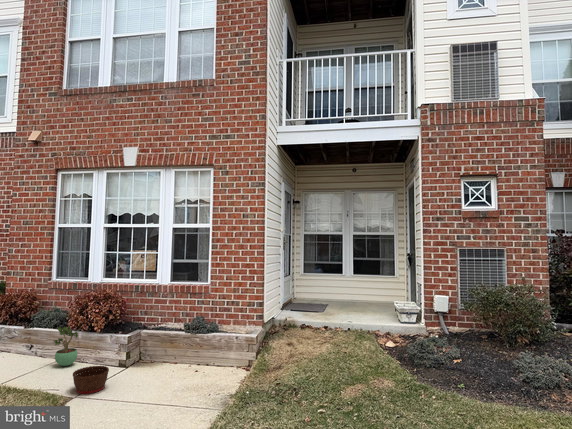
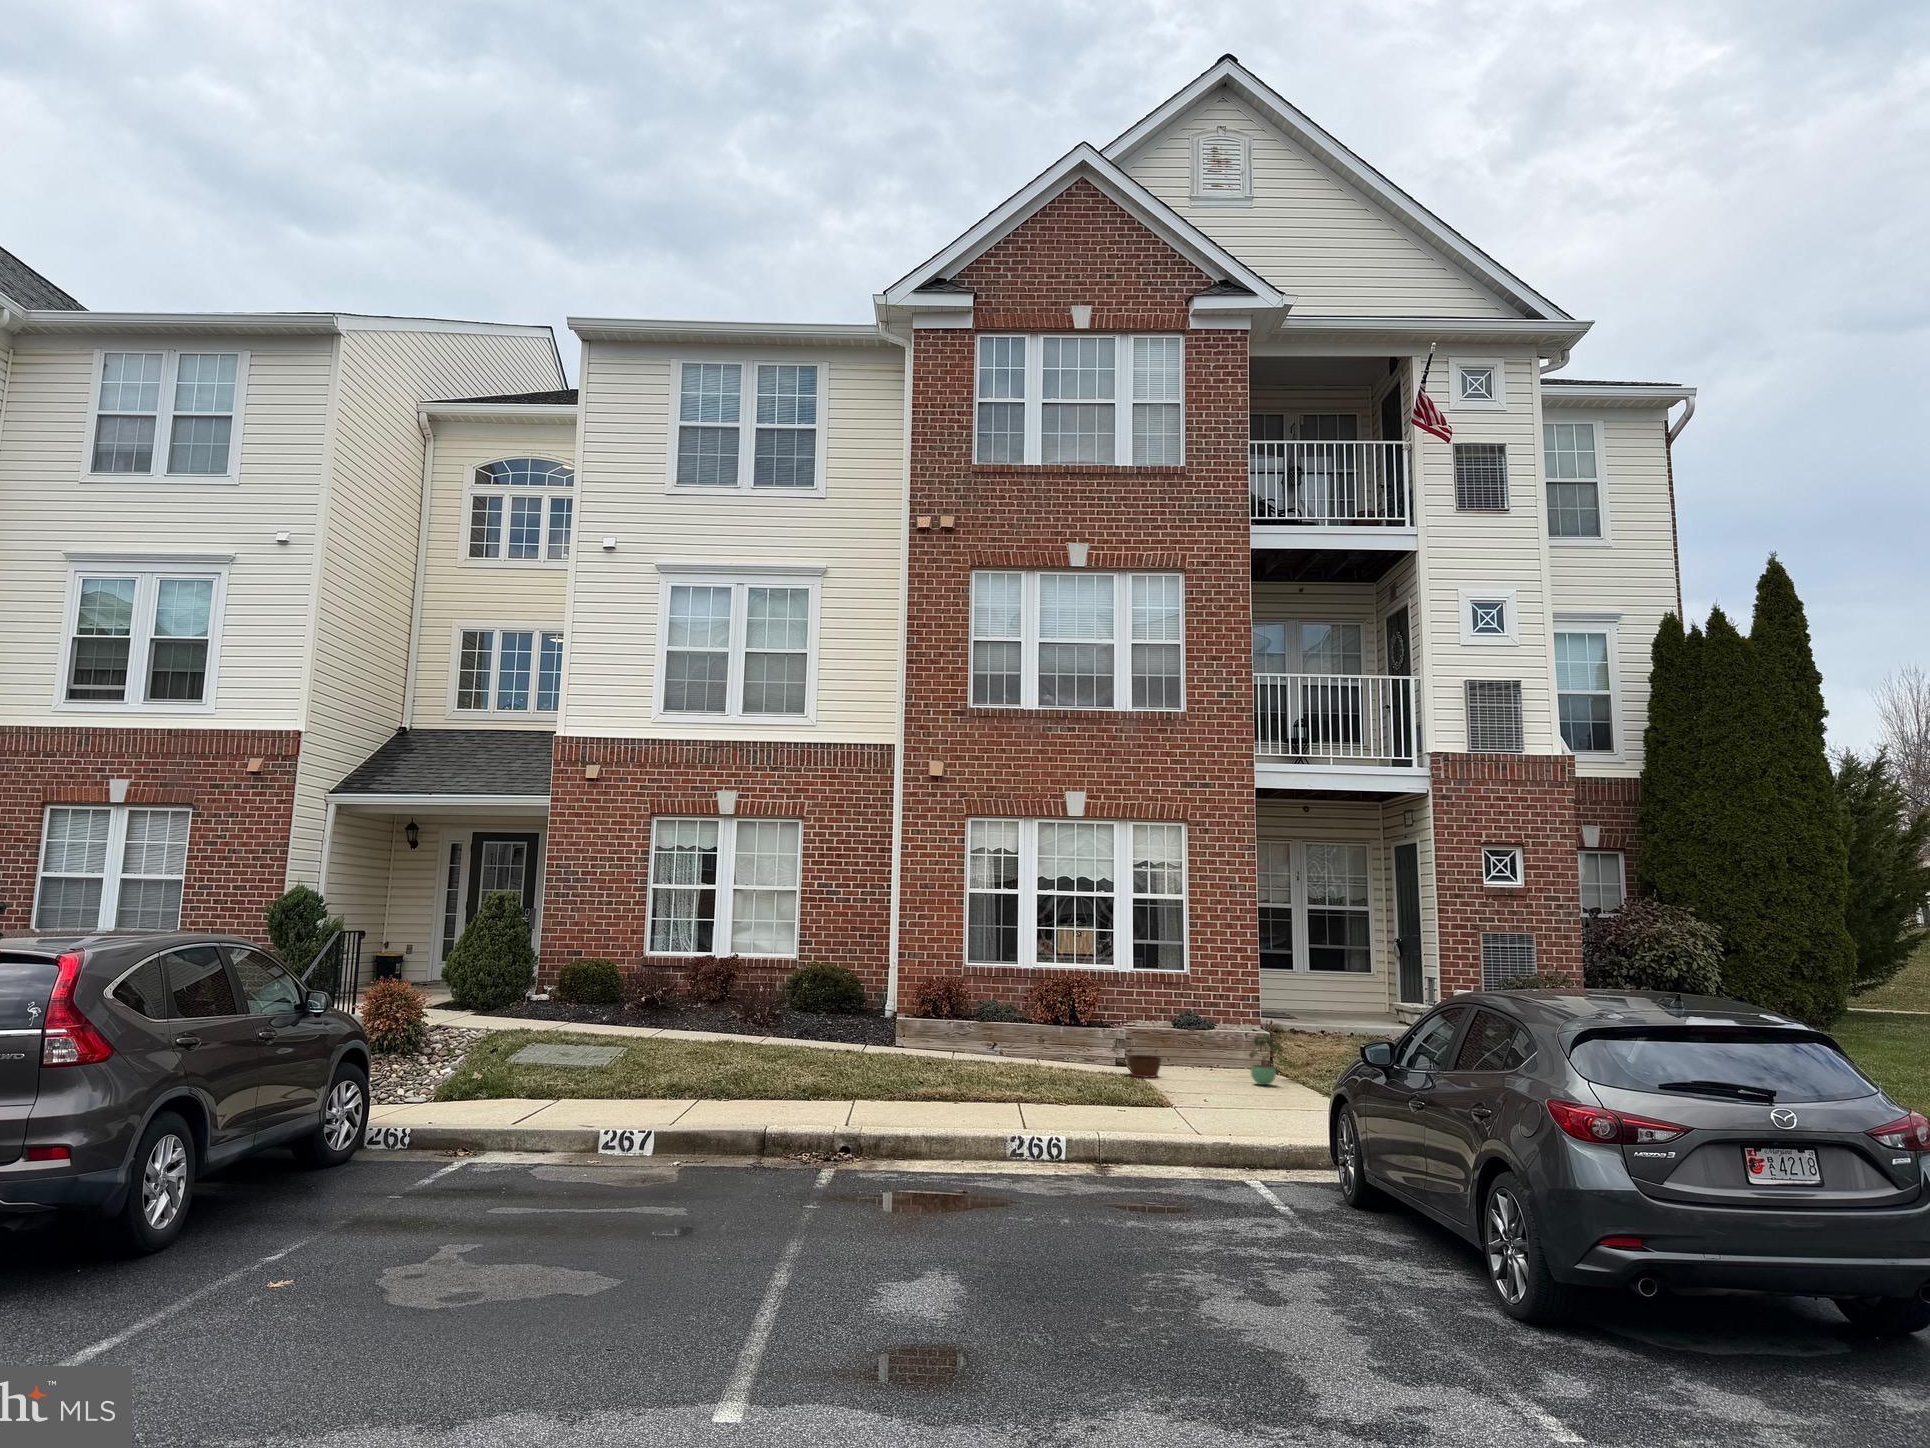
potted plant: present [54,326,78,366] -> present [1249,1036,1281,1085]

